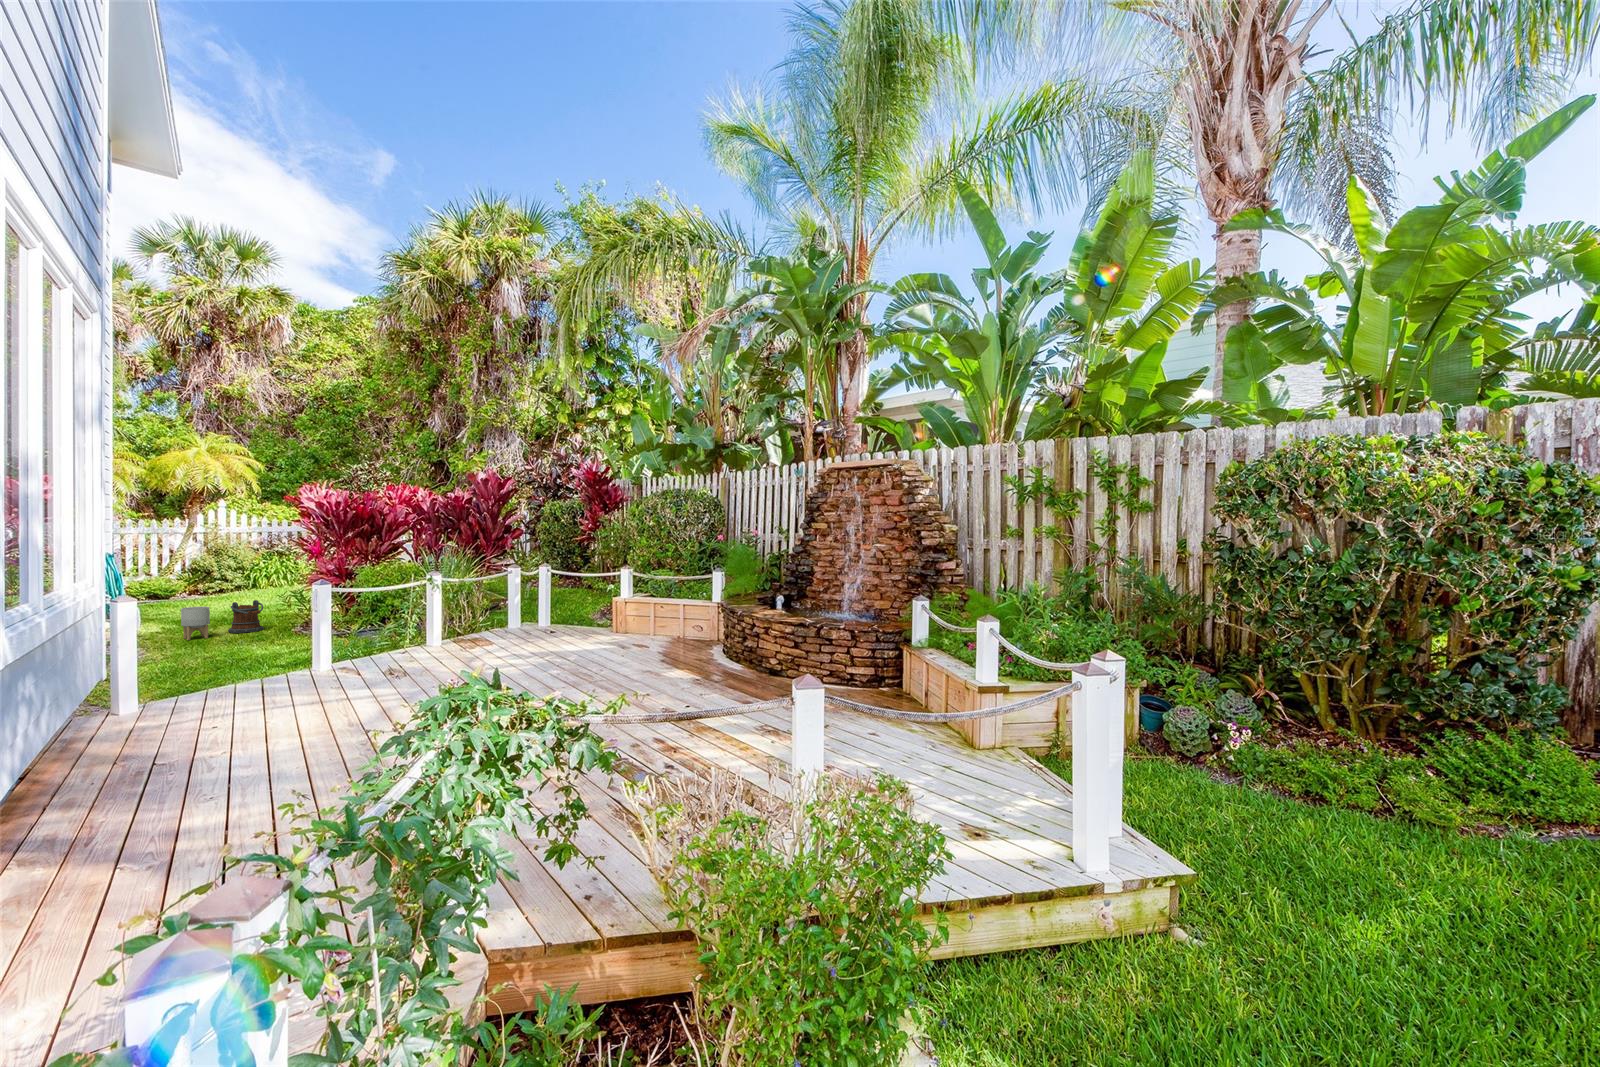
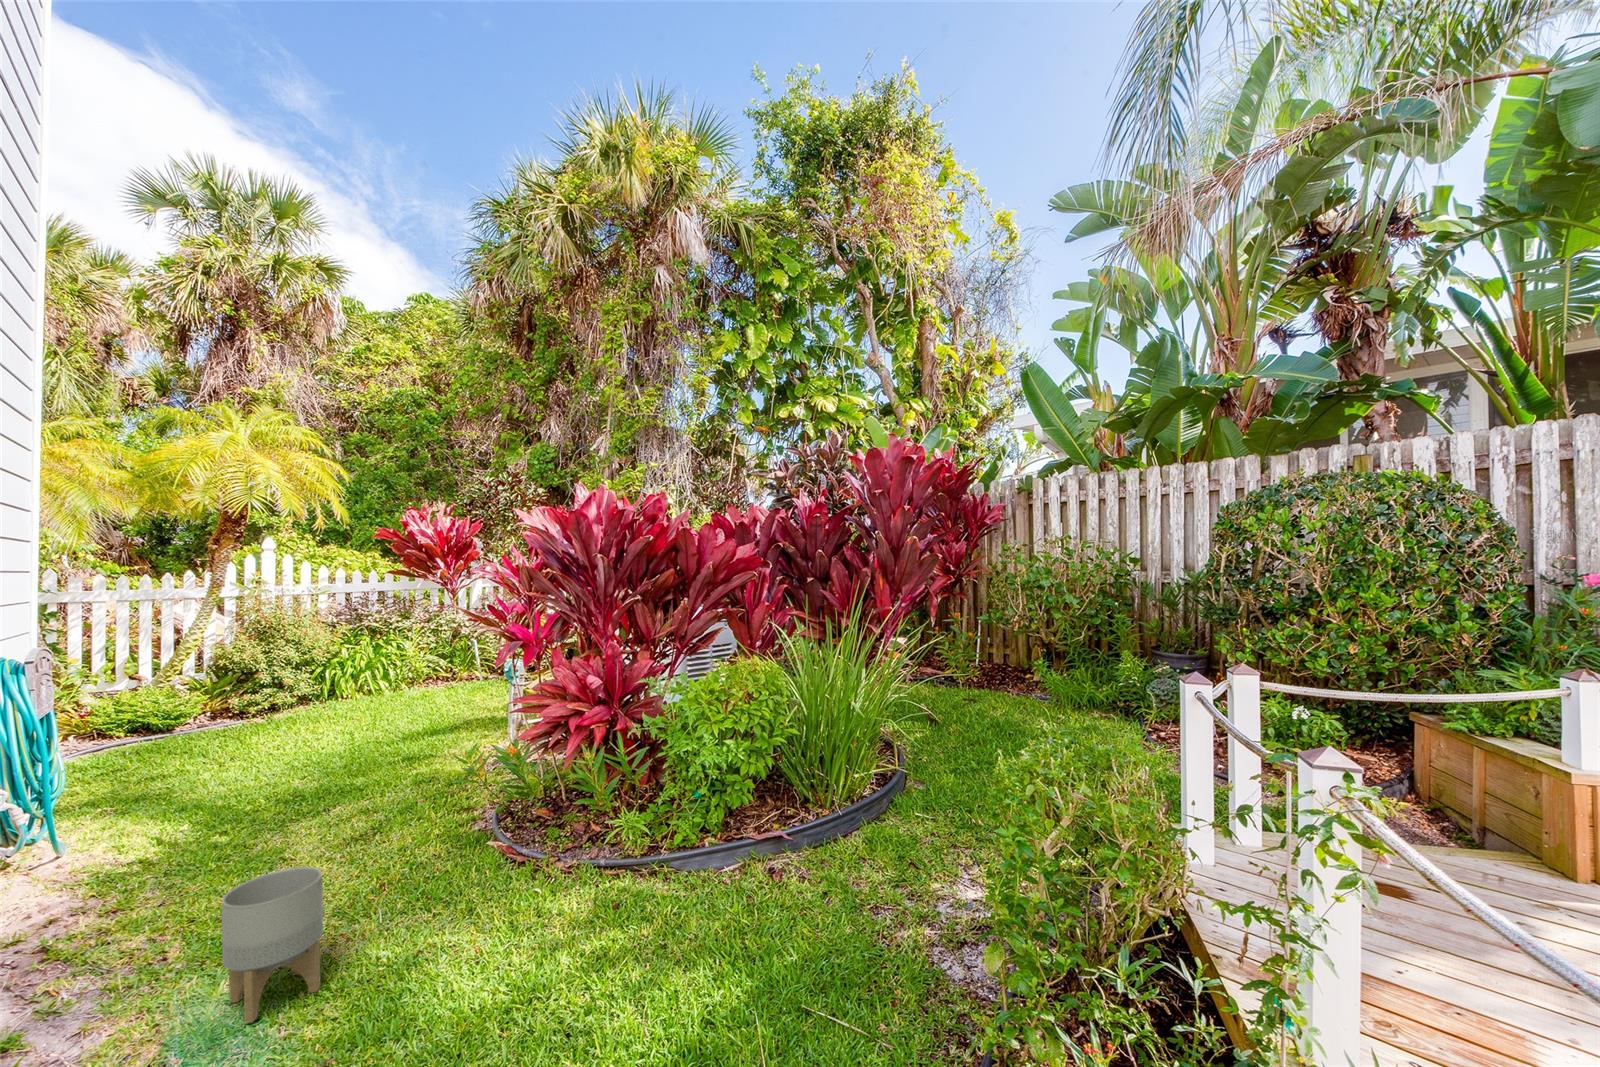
bucket: present [228,600,264,633] -> none [374,806,475,934]

